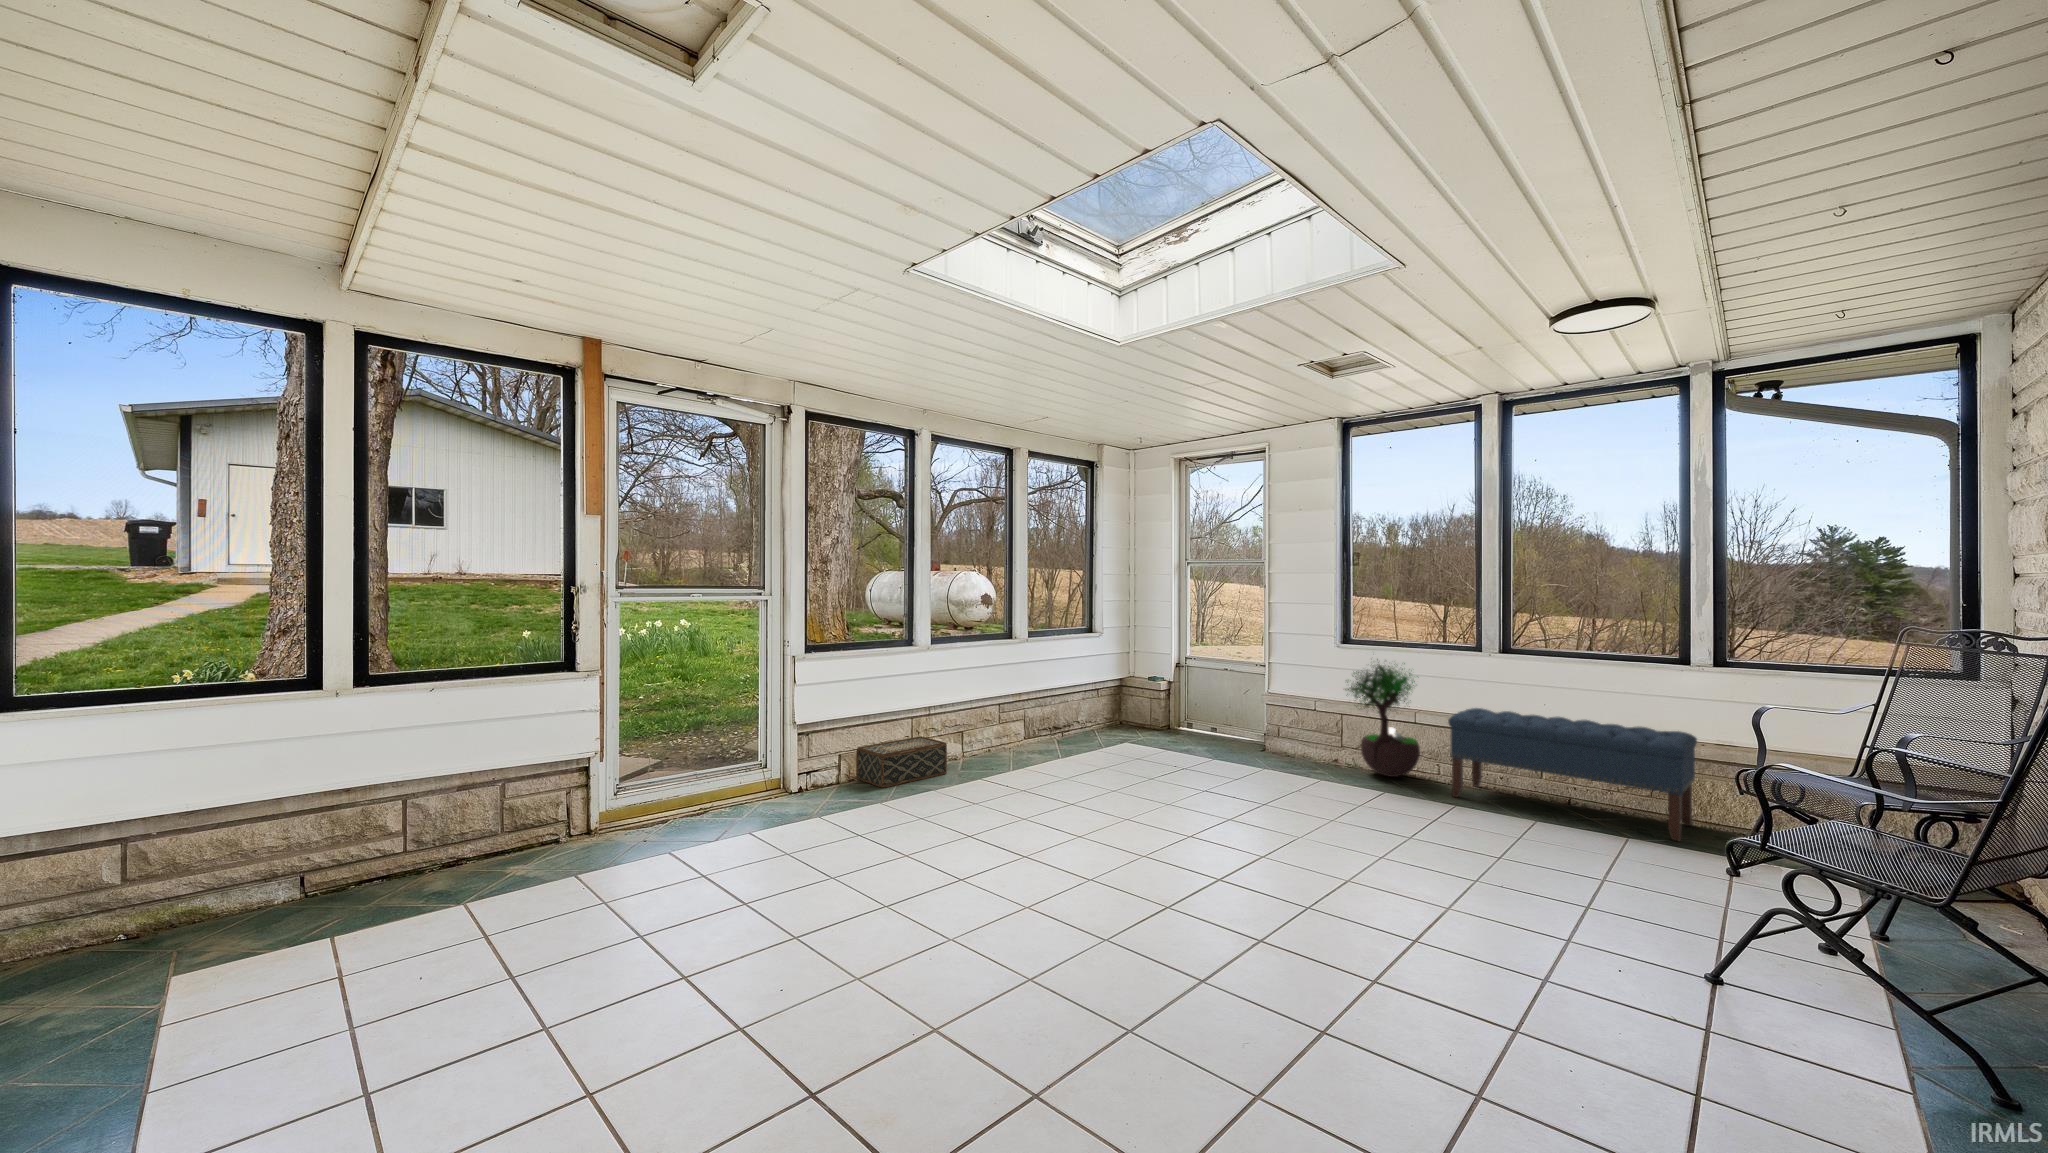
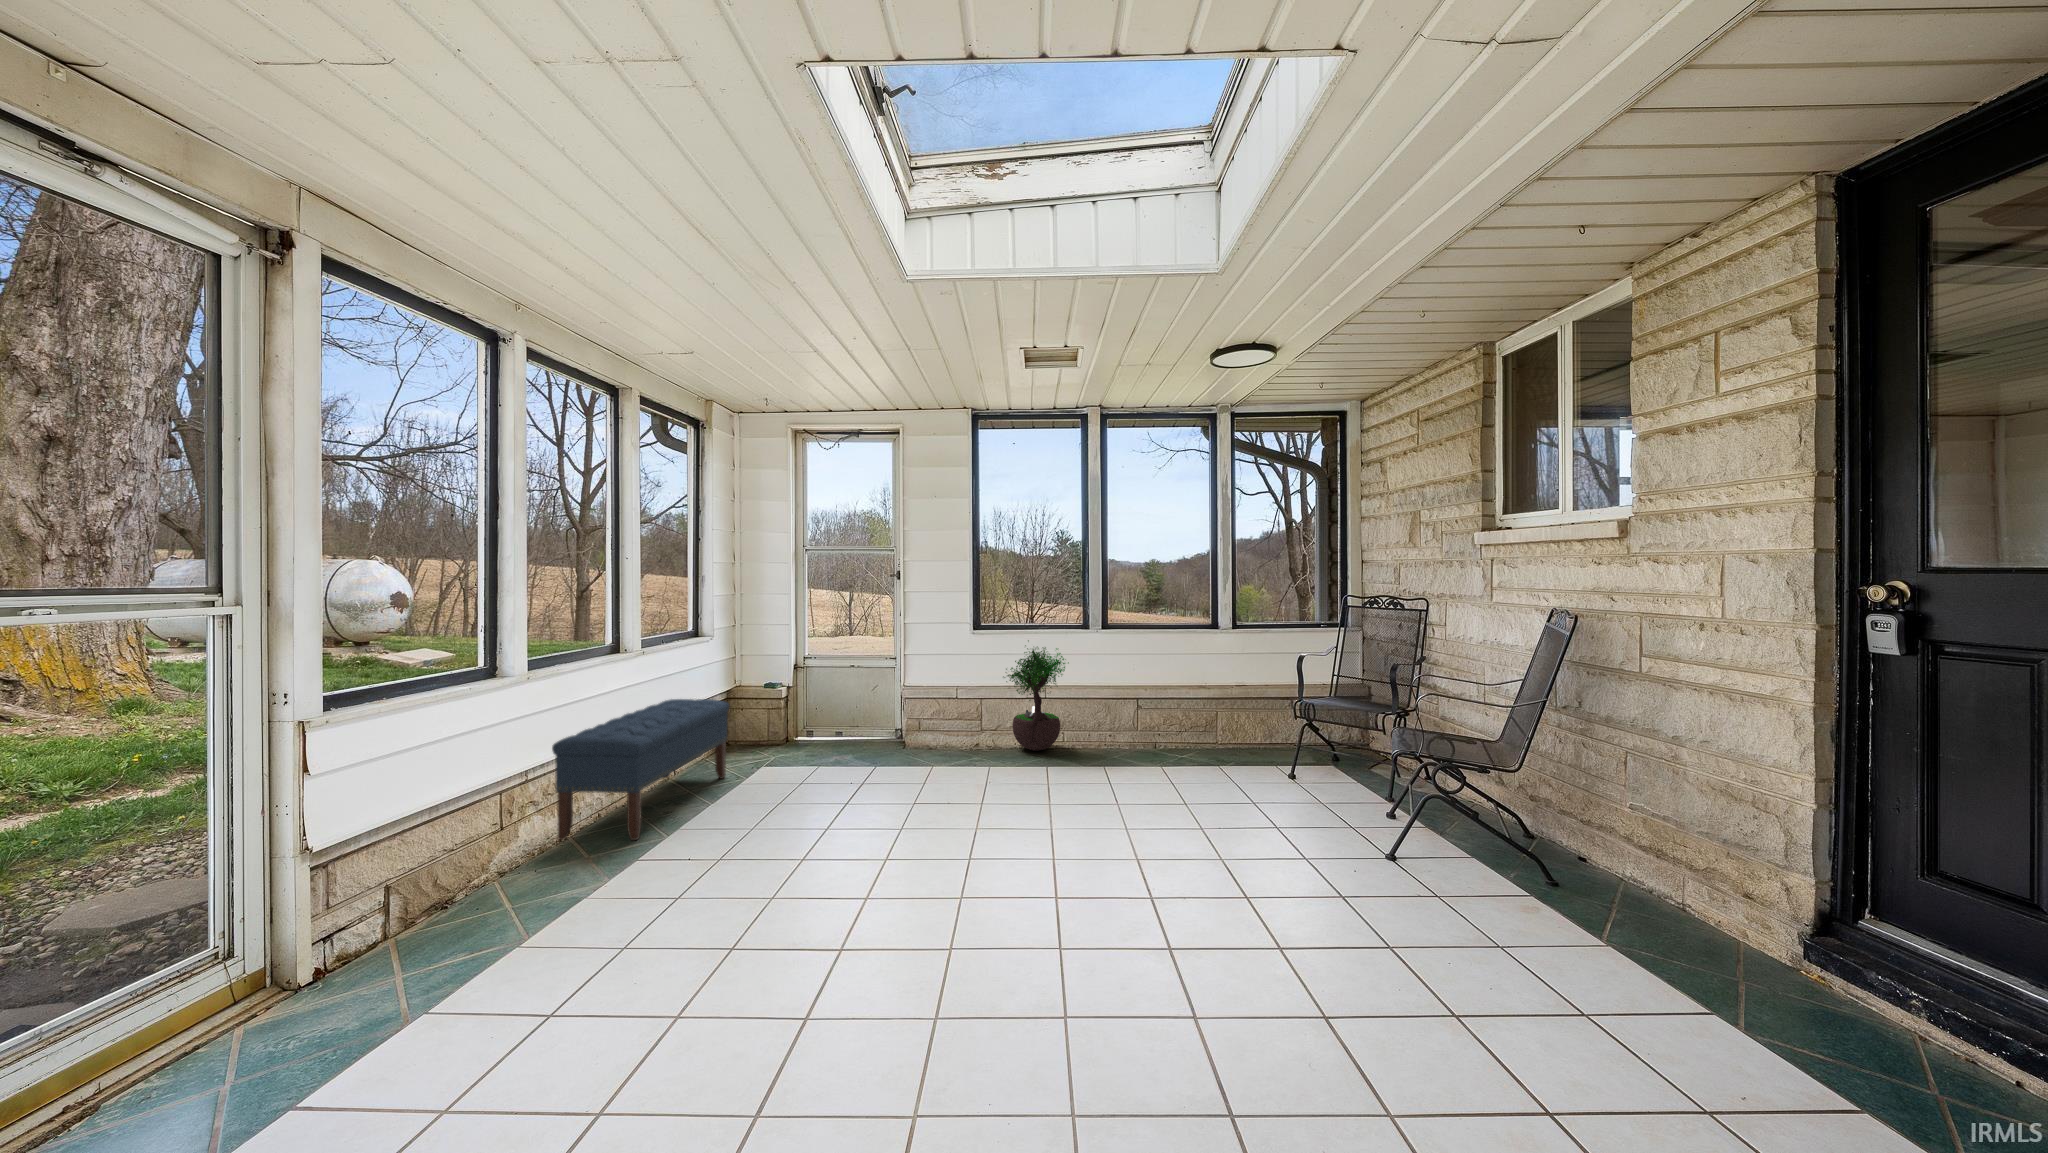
bench: present [1448,708,1697,841] -> present [552,699,729,840]
woven basket: present [856,736,947,788] -> none [422,817,581,918]

